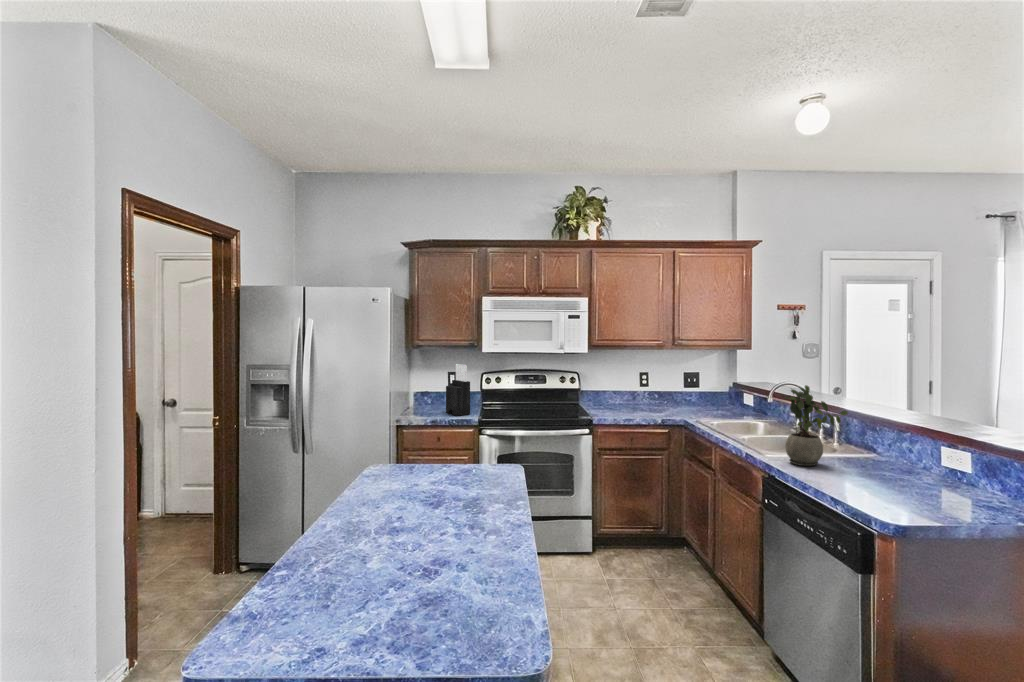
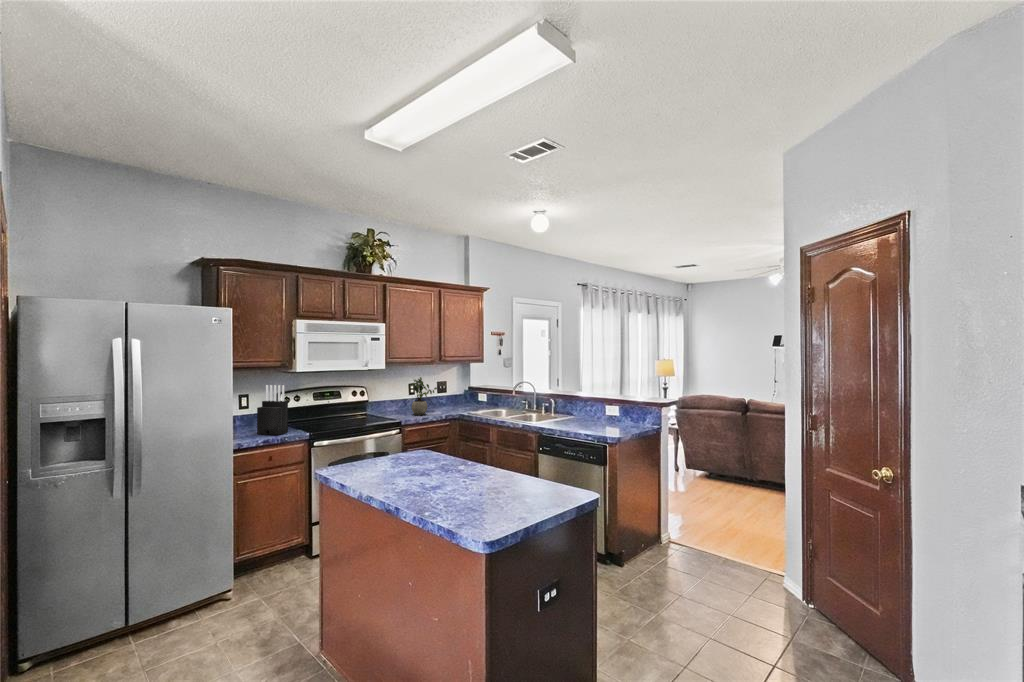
potted plant: present [785,385,848,466] -> present [412,377,437,415]

